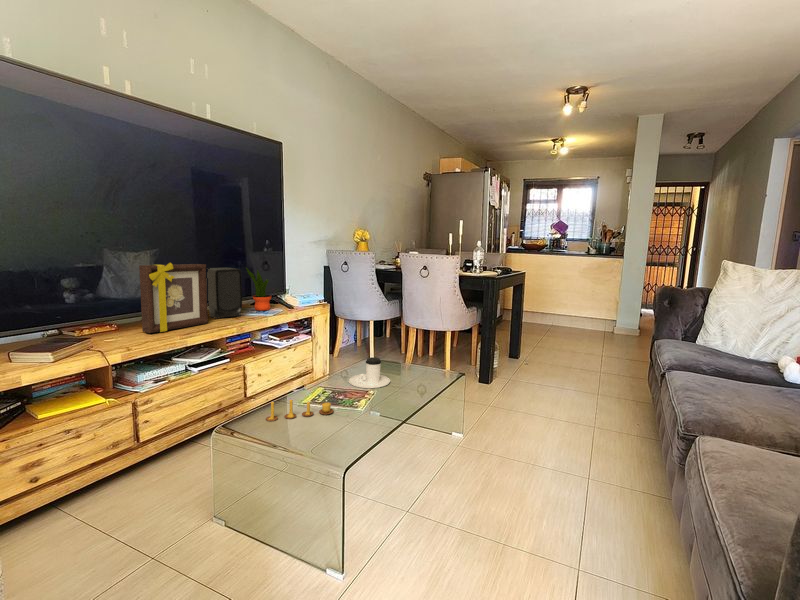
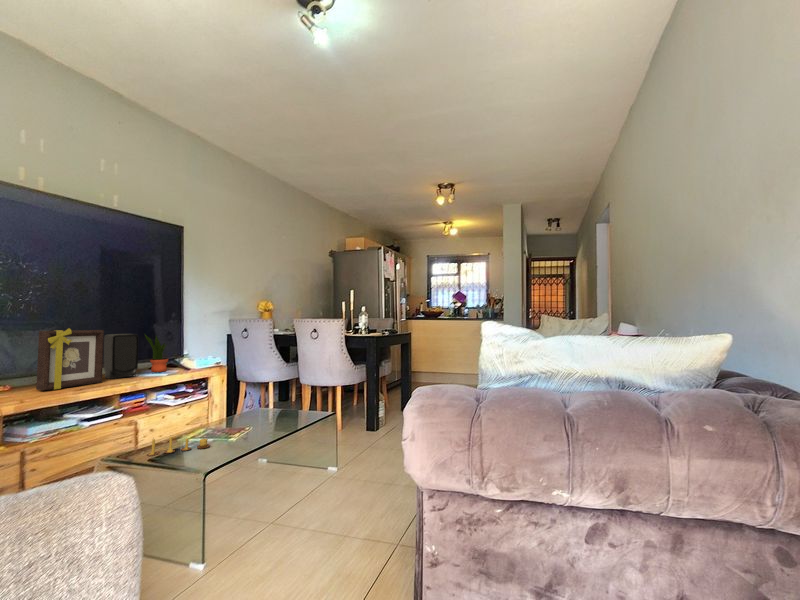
coffee cup: present [349,358,390,388] -> none [232,404,270,431]

